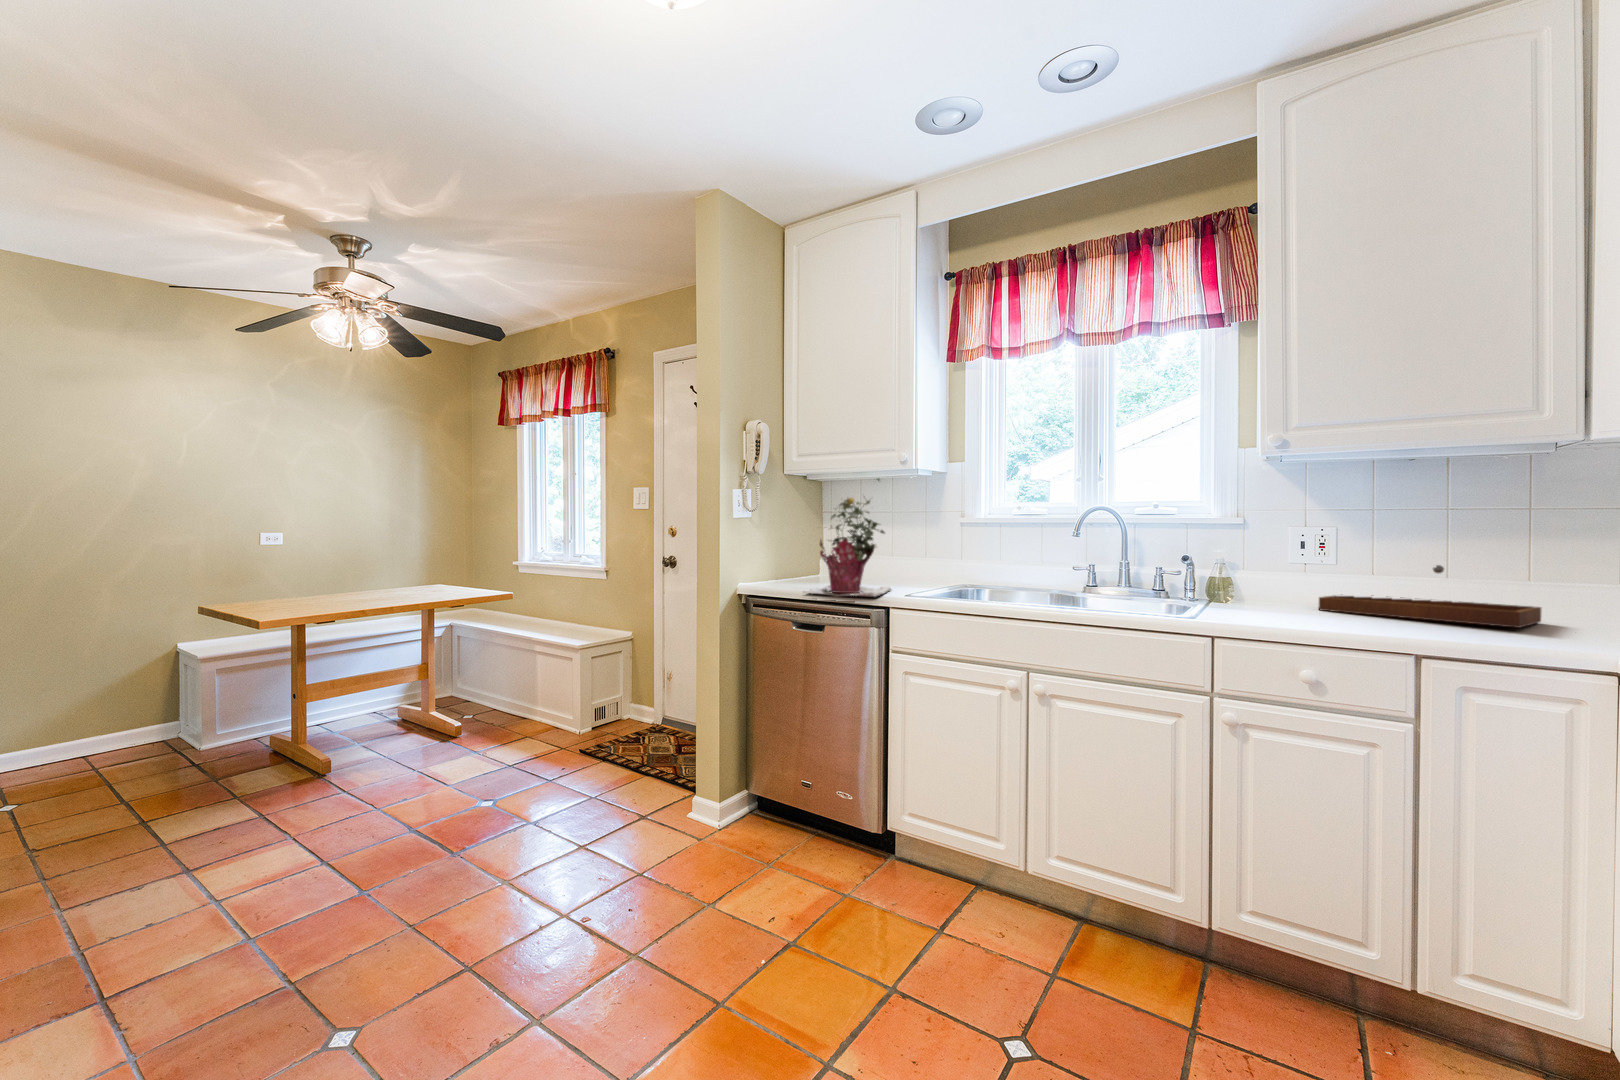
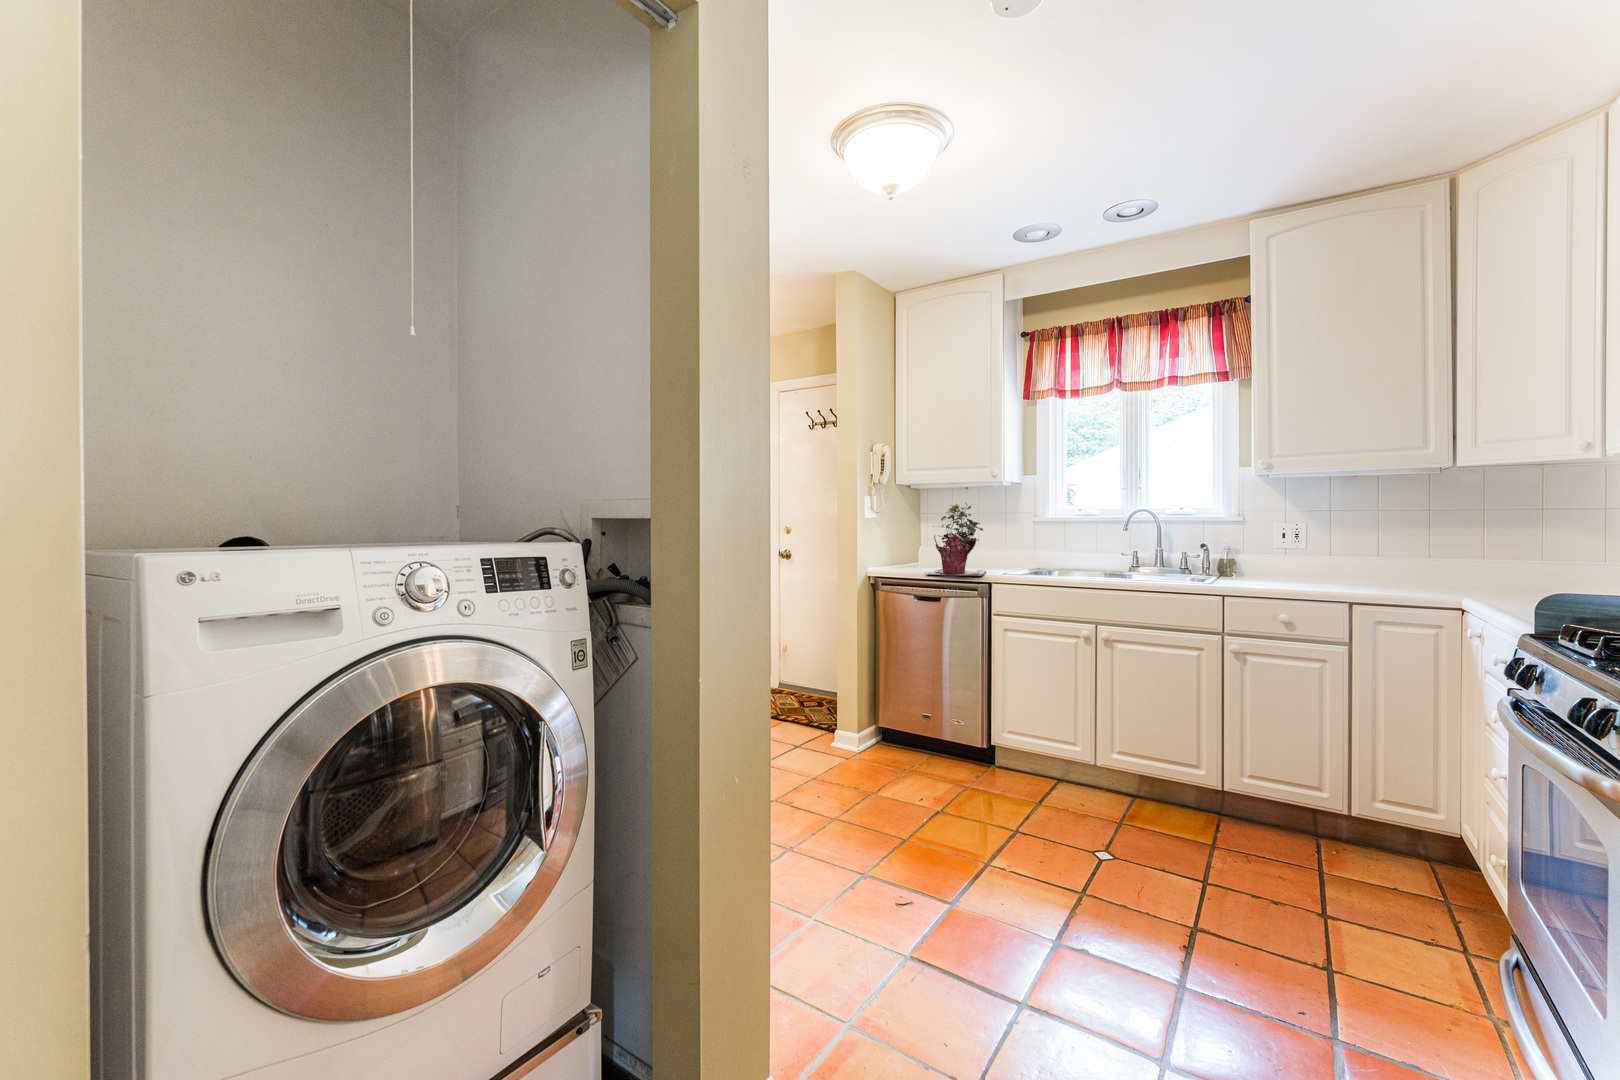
tray: present [1319,565,1541,628] -> none [1297,548,1441,586]

